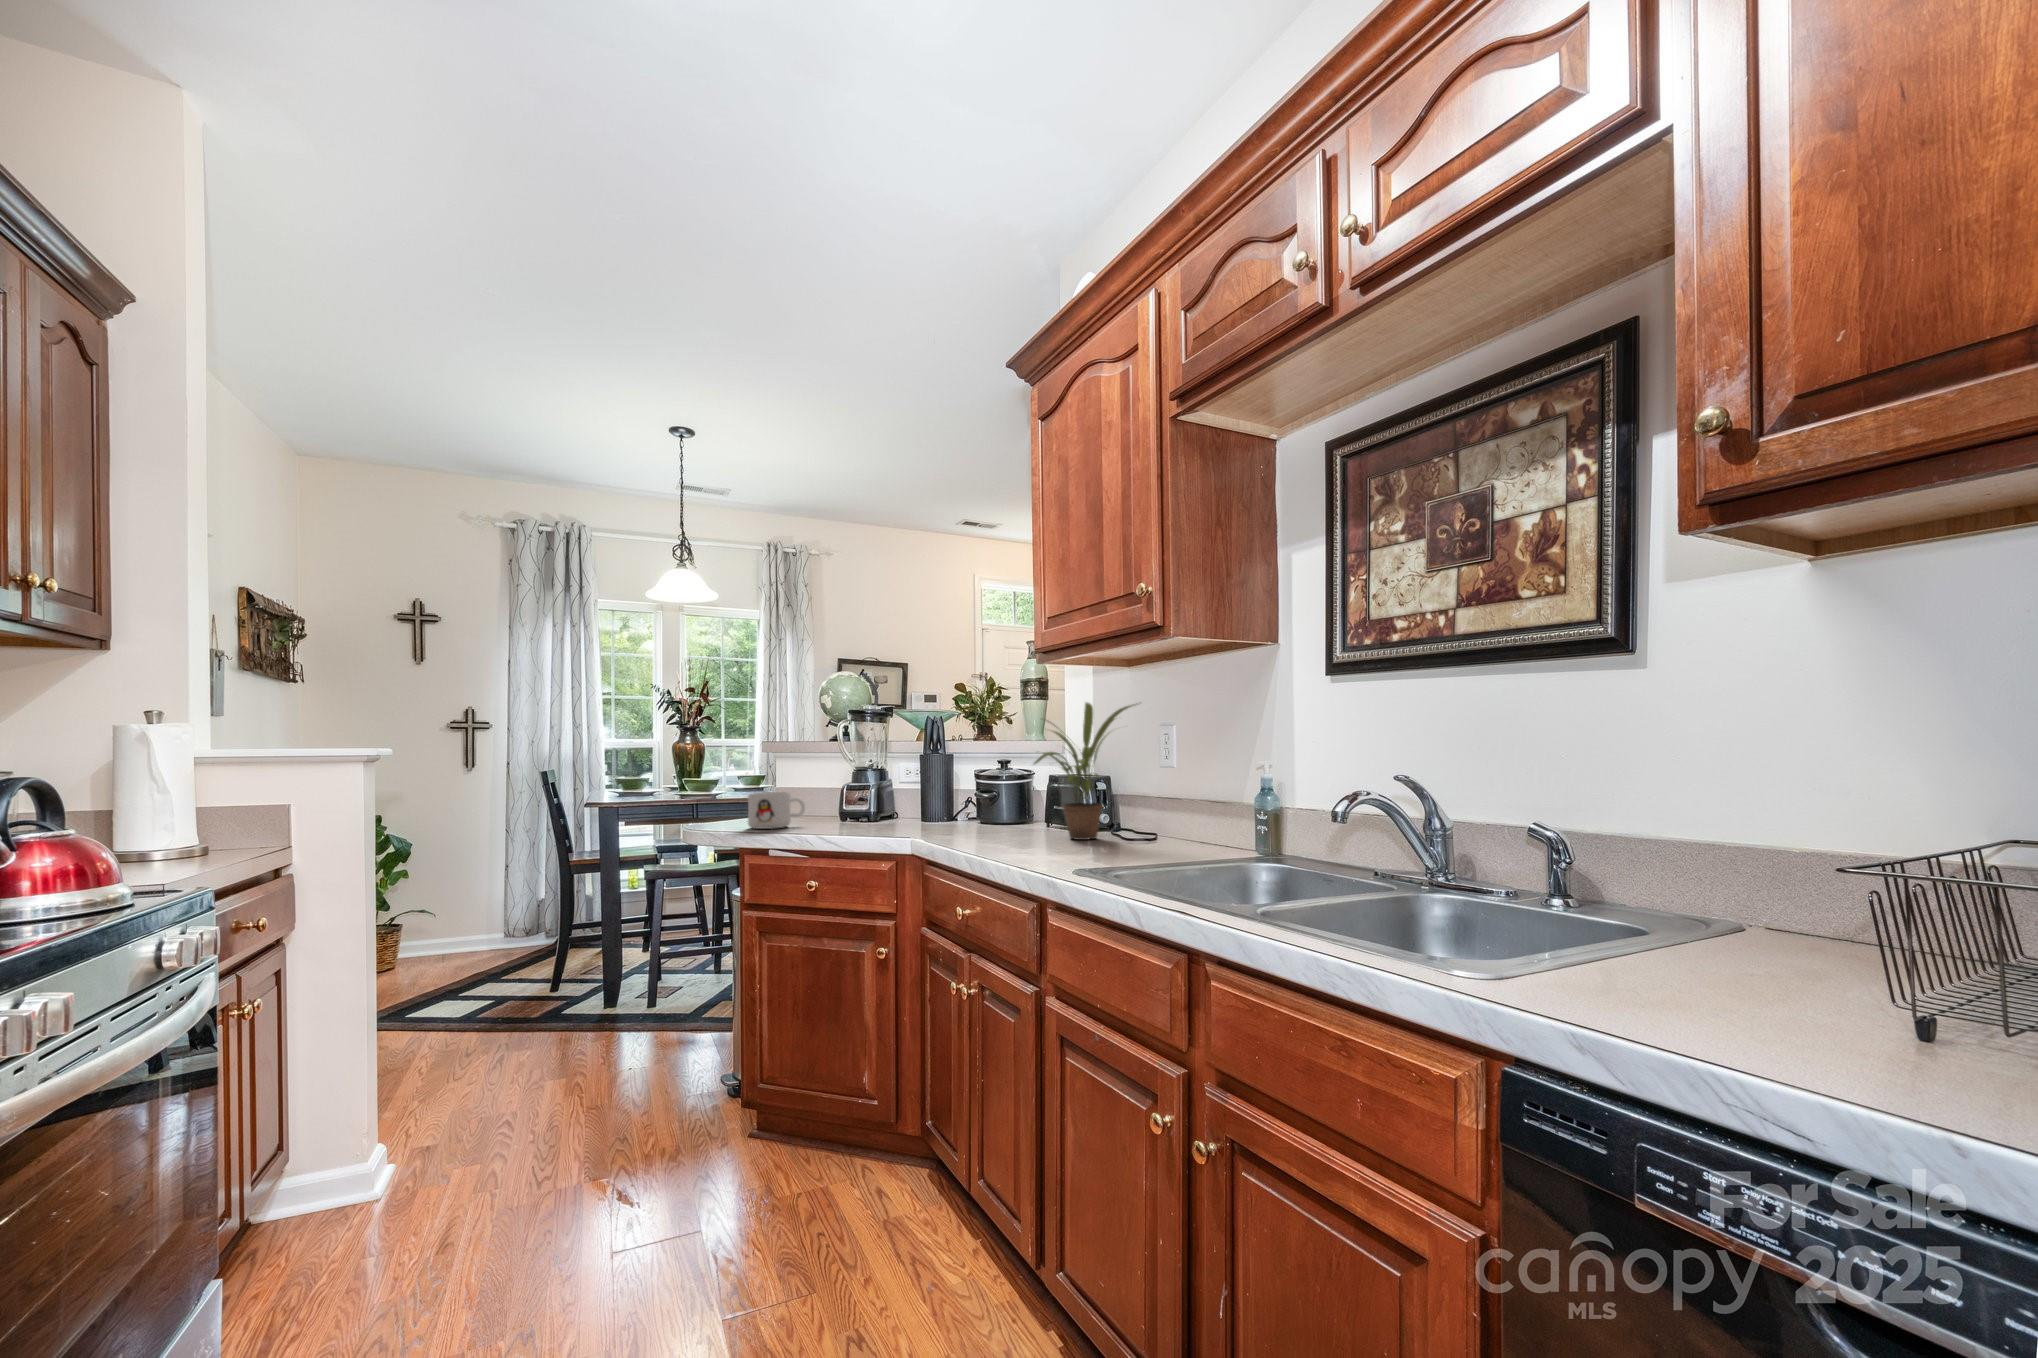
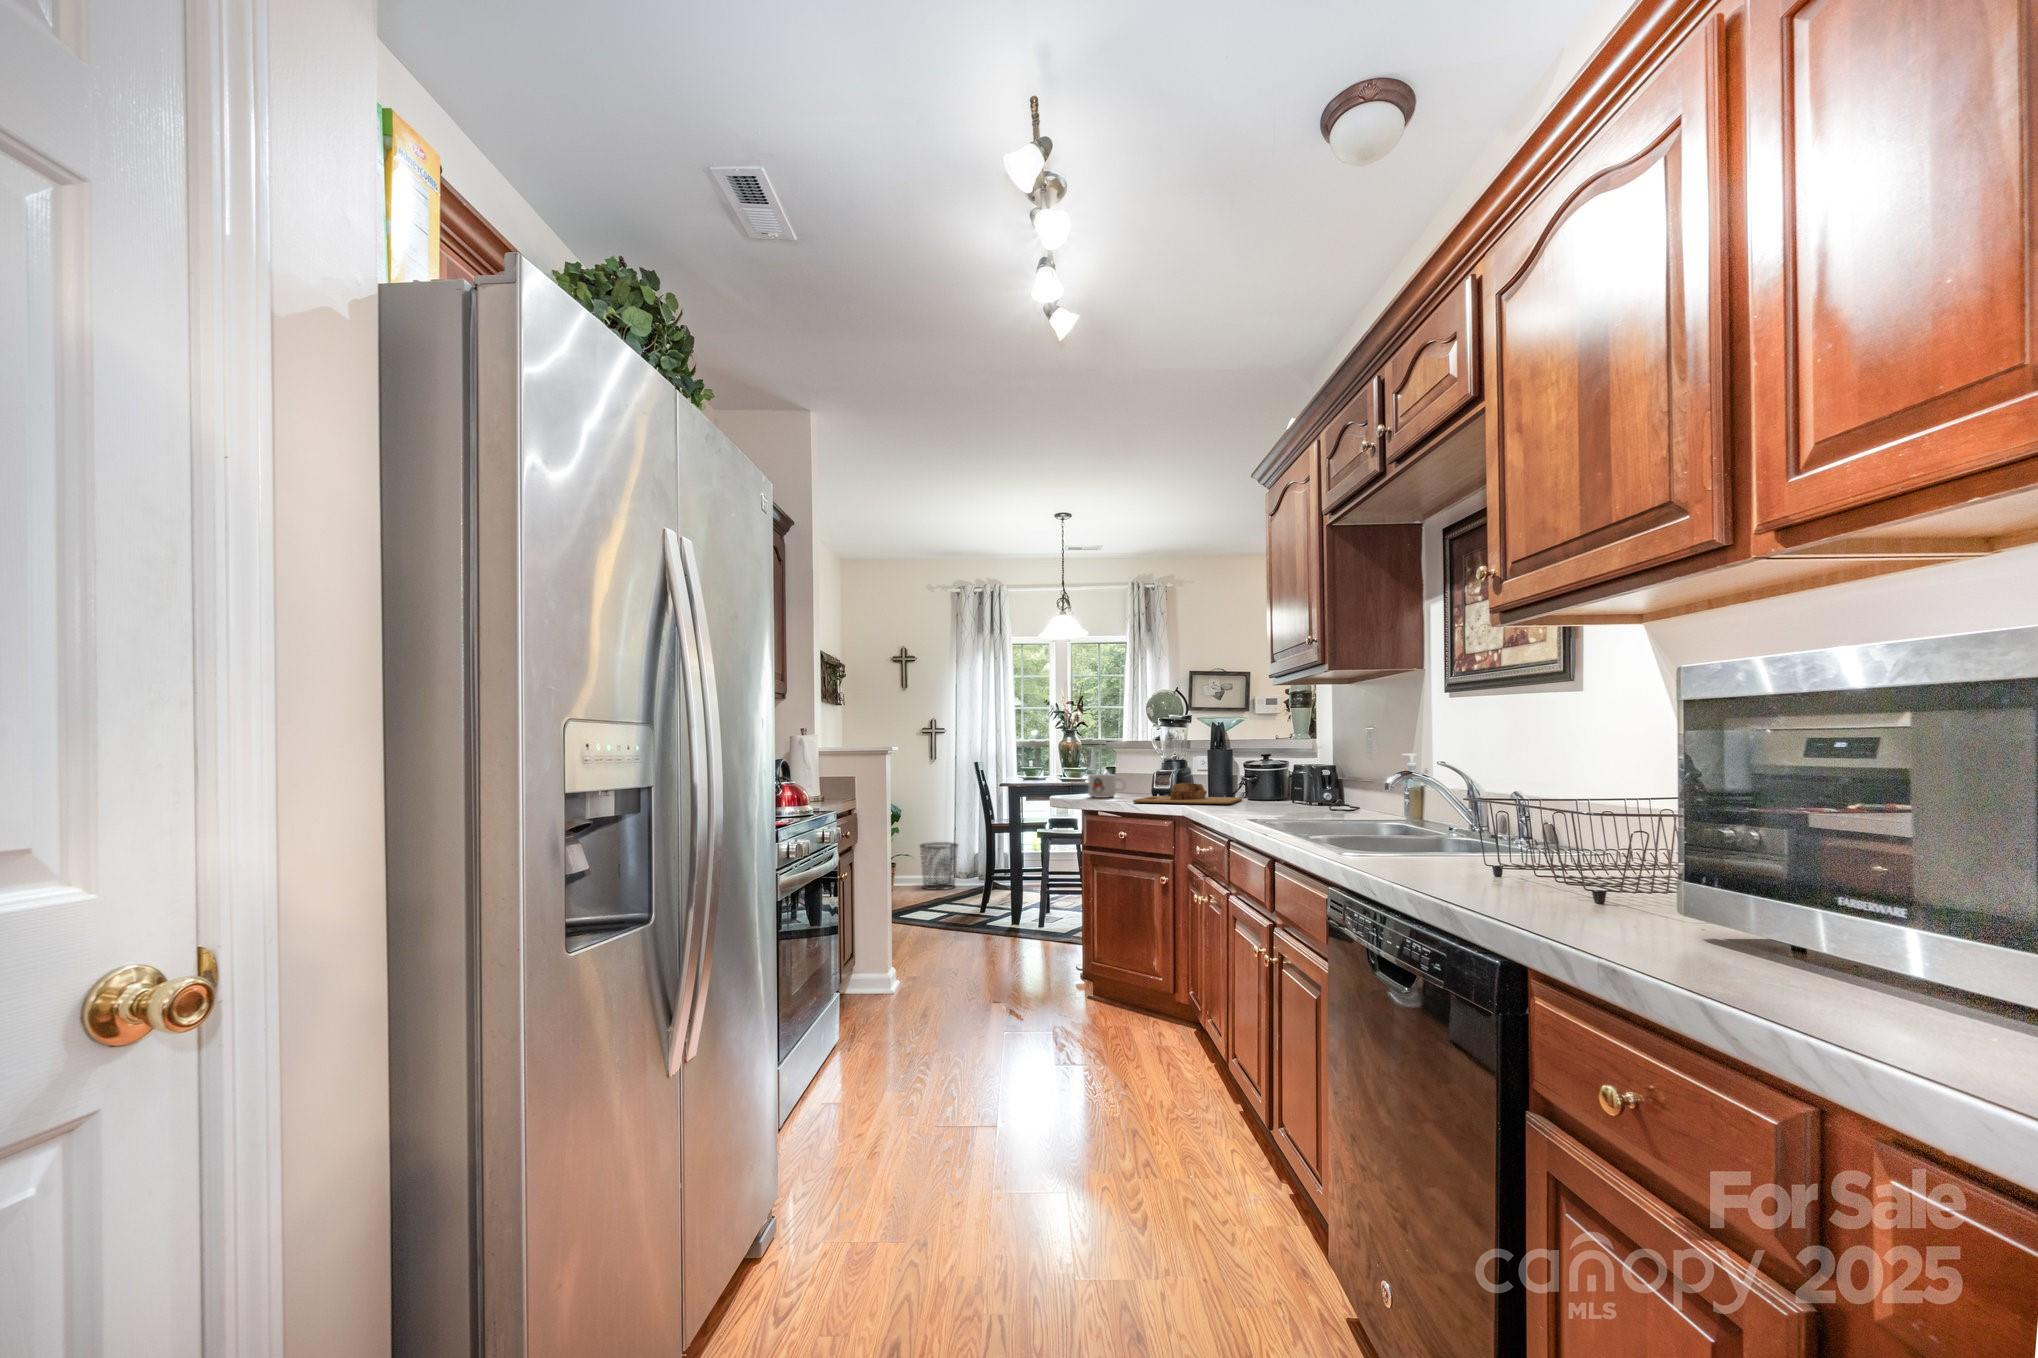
potted plant: present [1034,703,1132,840] -> none [1264,713,1338,809]
cutting board: none [830,804,979,838] -> present [1133,783,1242,804]
waste bin: none [444,888,511,961] -> present [920,842,958,890]

